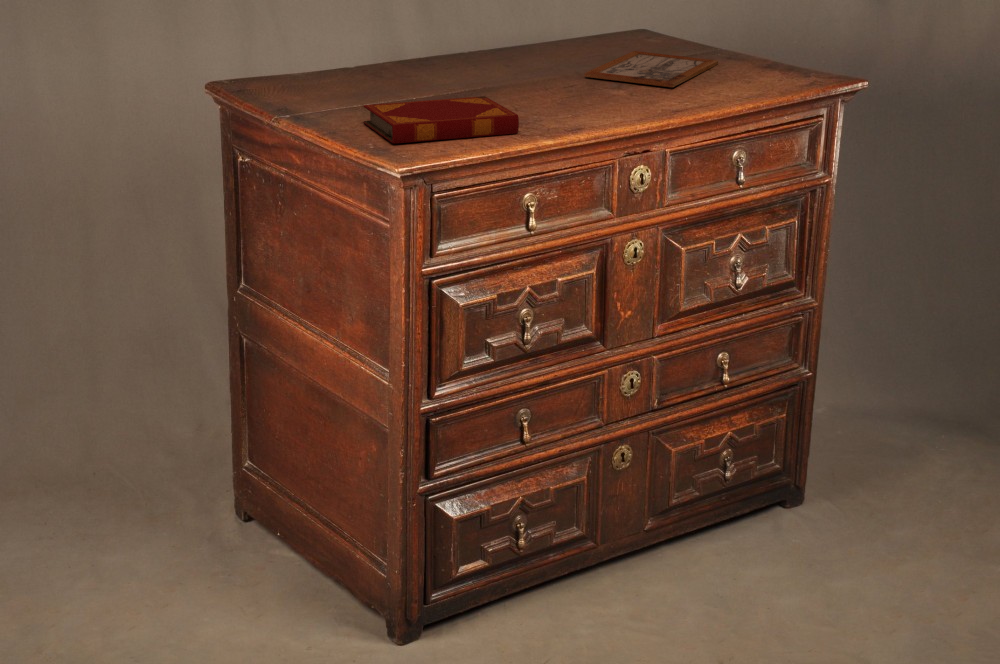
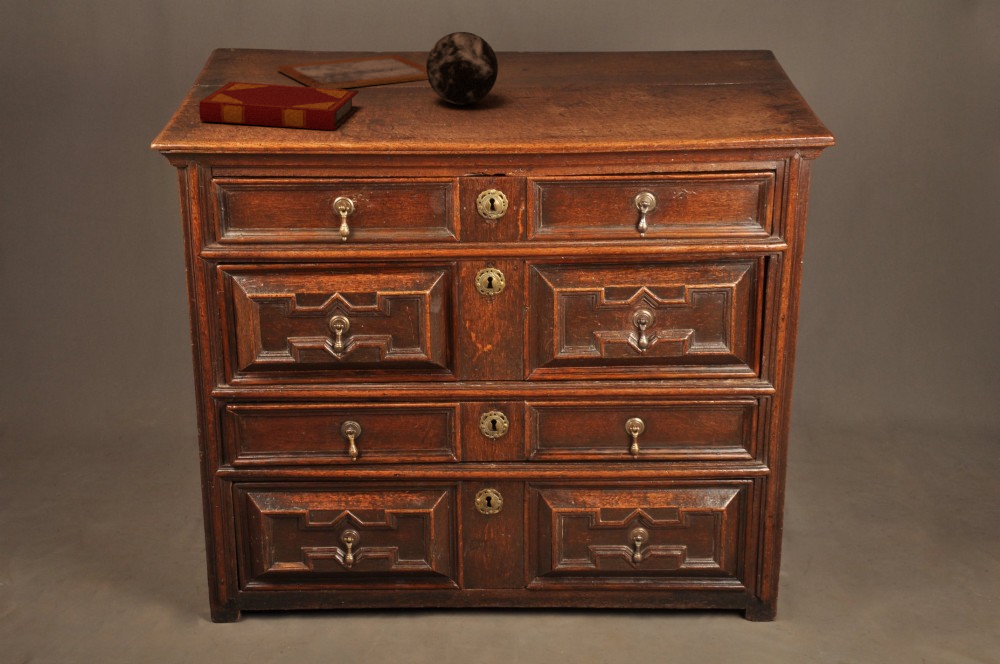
decorative orb: none [521,30,588,97] -> present [426,32,498,105]
picture frame: present [584,51,718,87] -> present [277,55,427,89]

